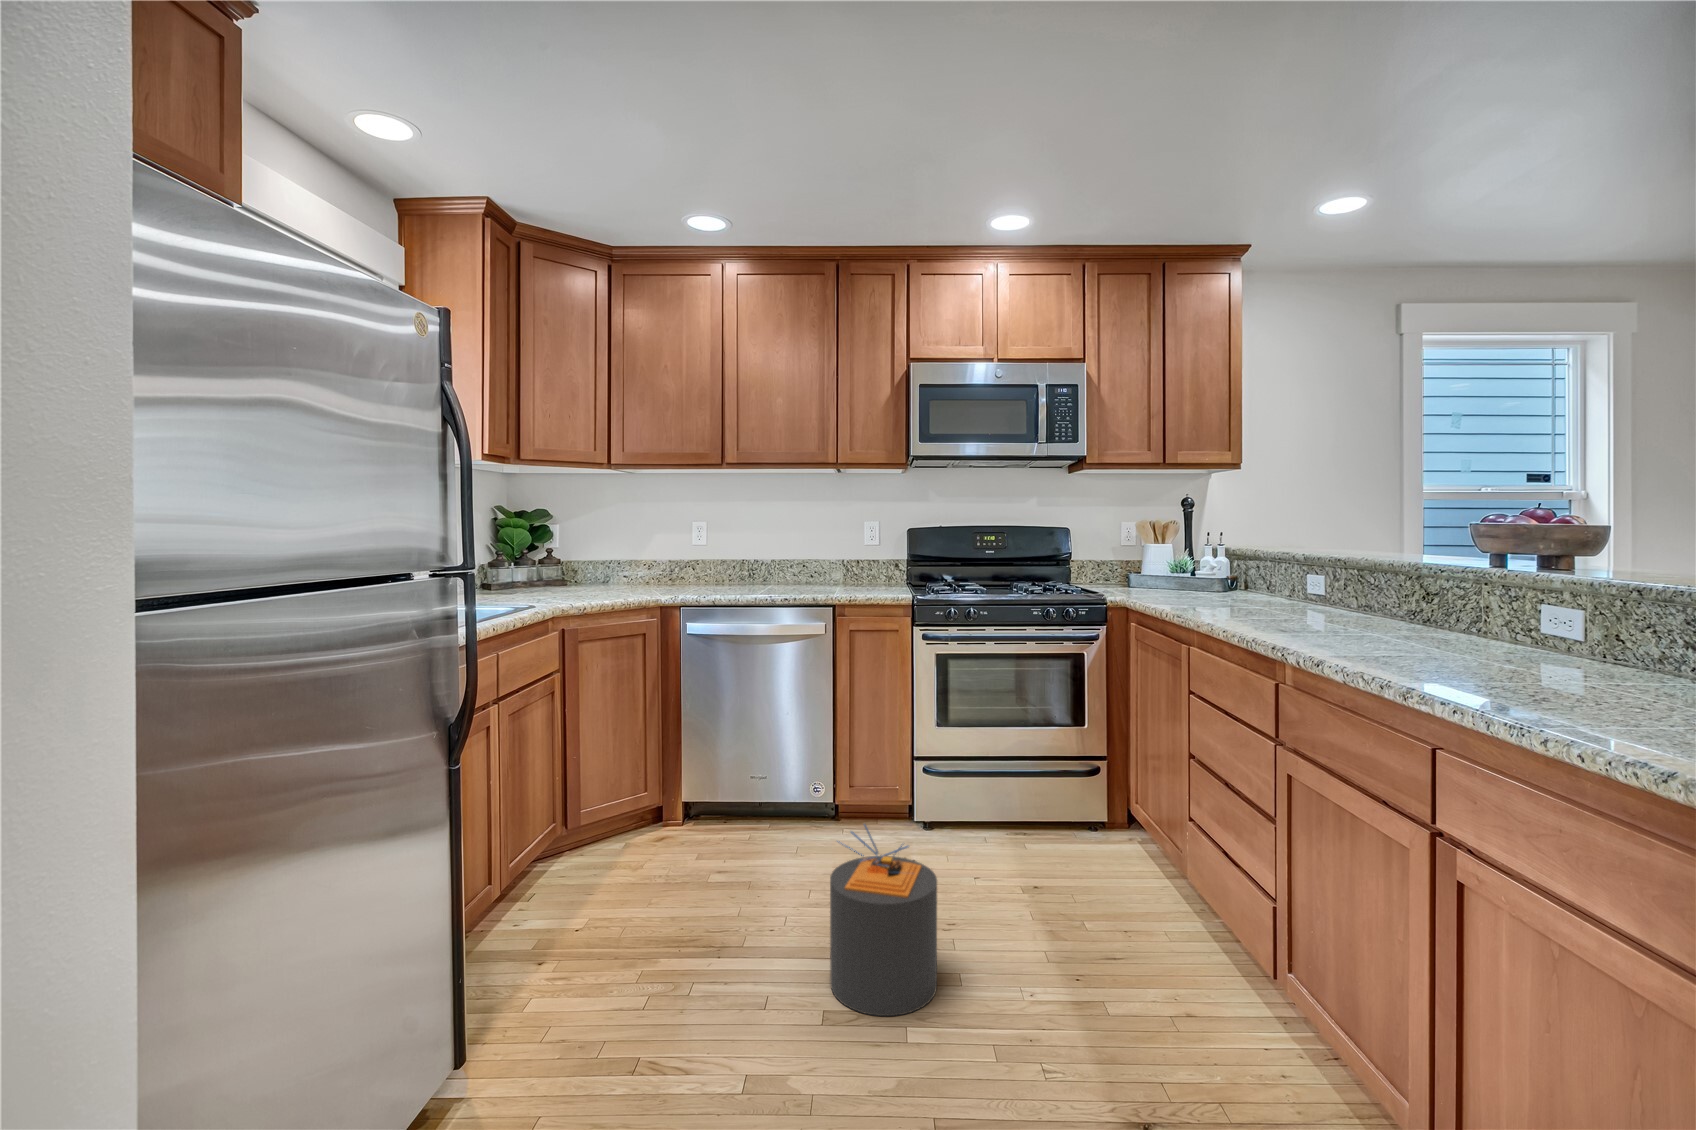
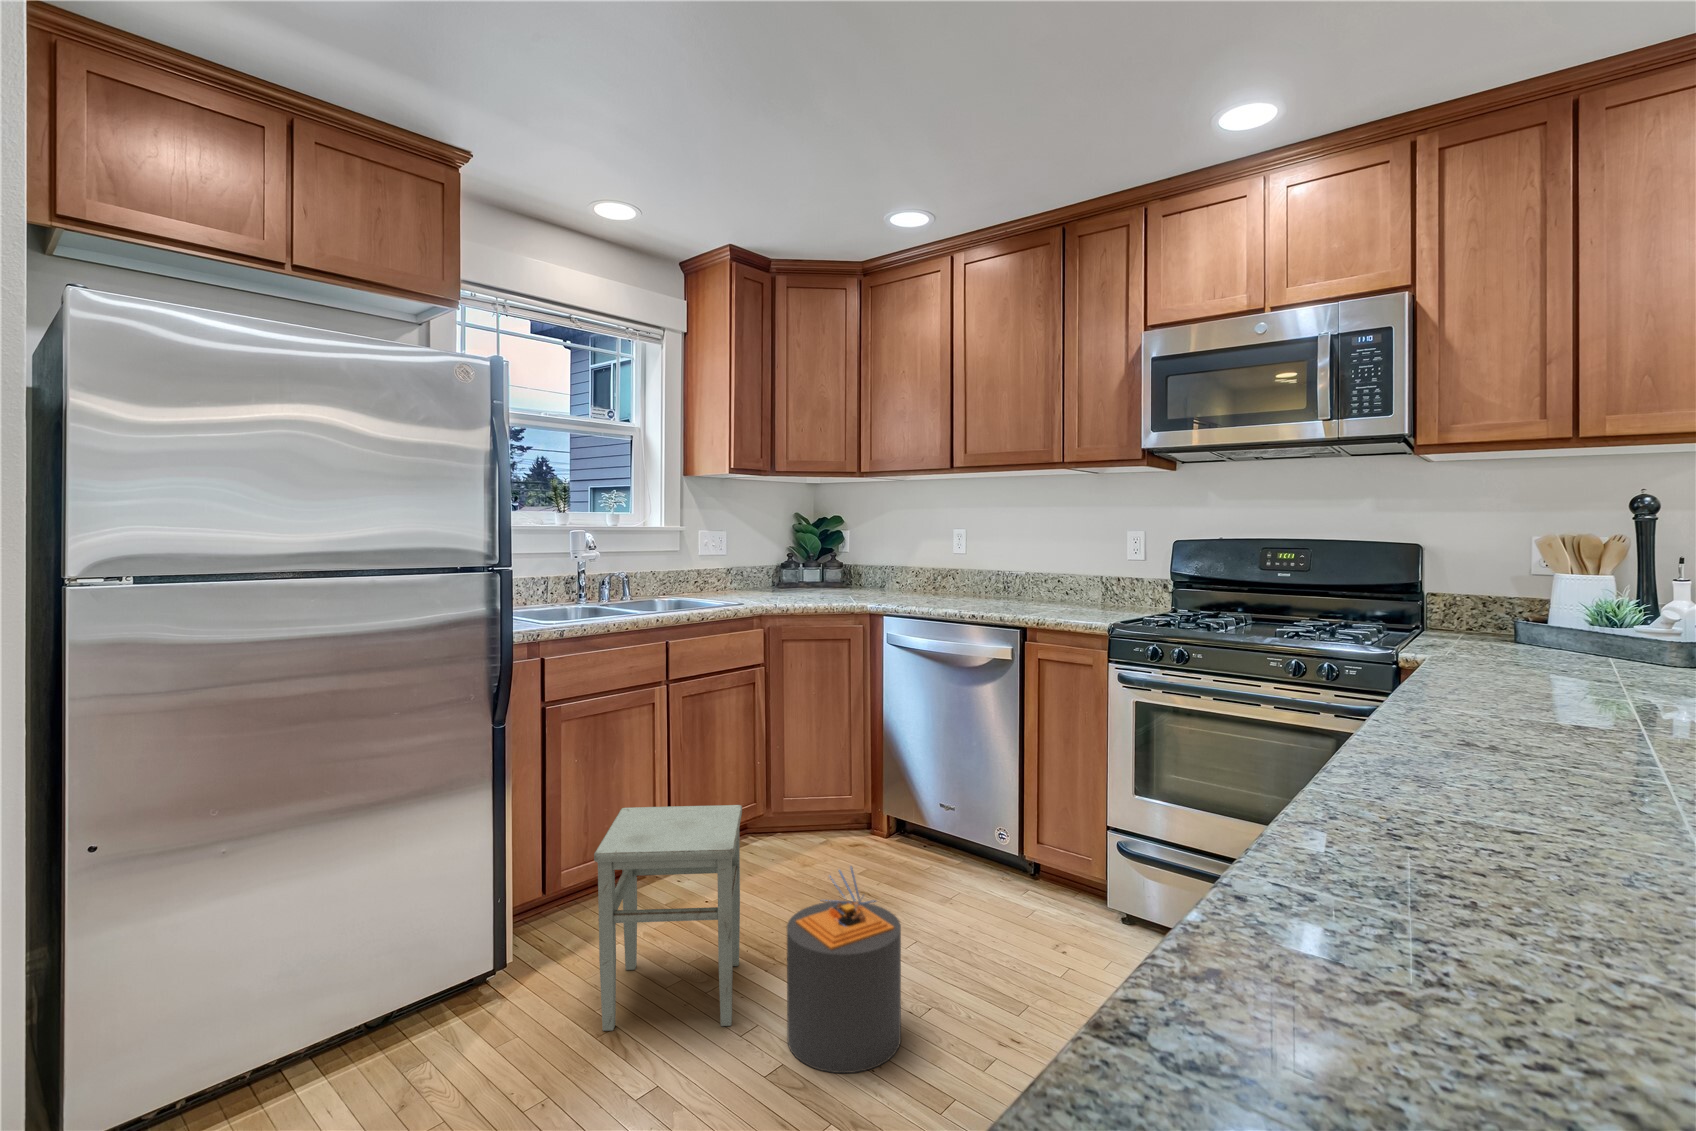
stool: none [591,800,788,1083] -> present [594,805,742,1031]

